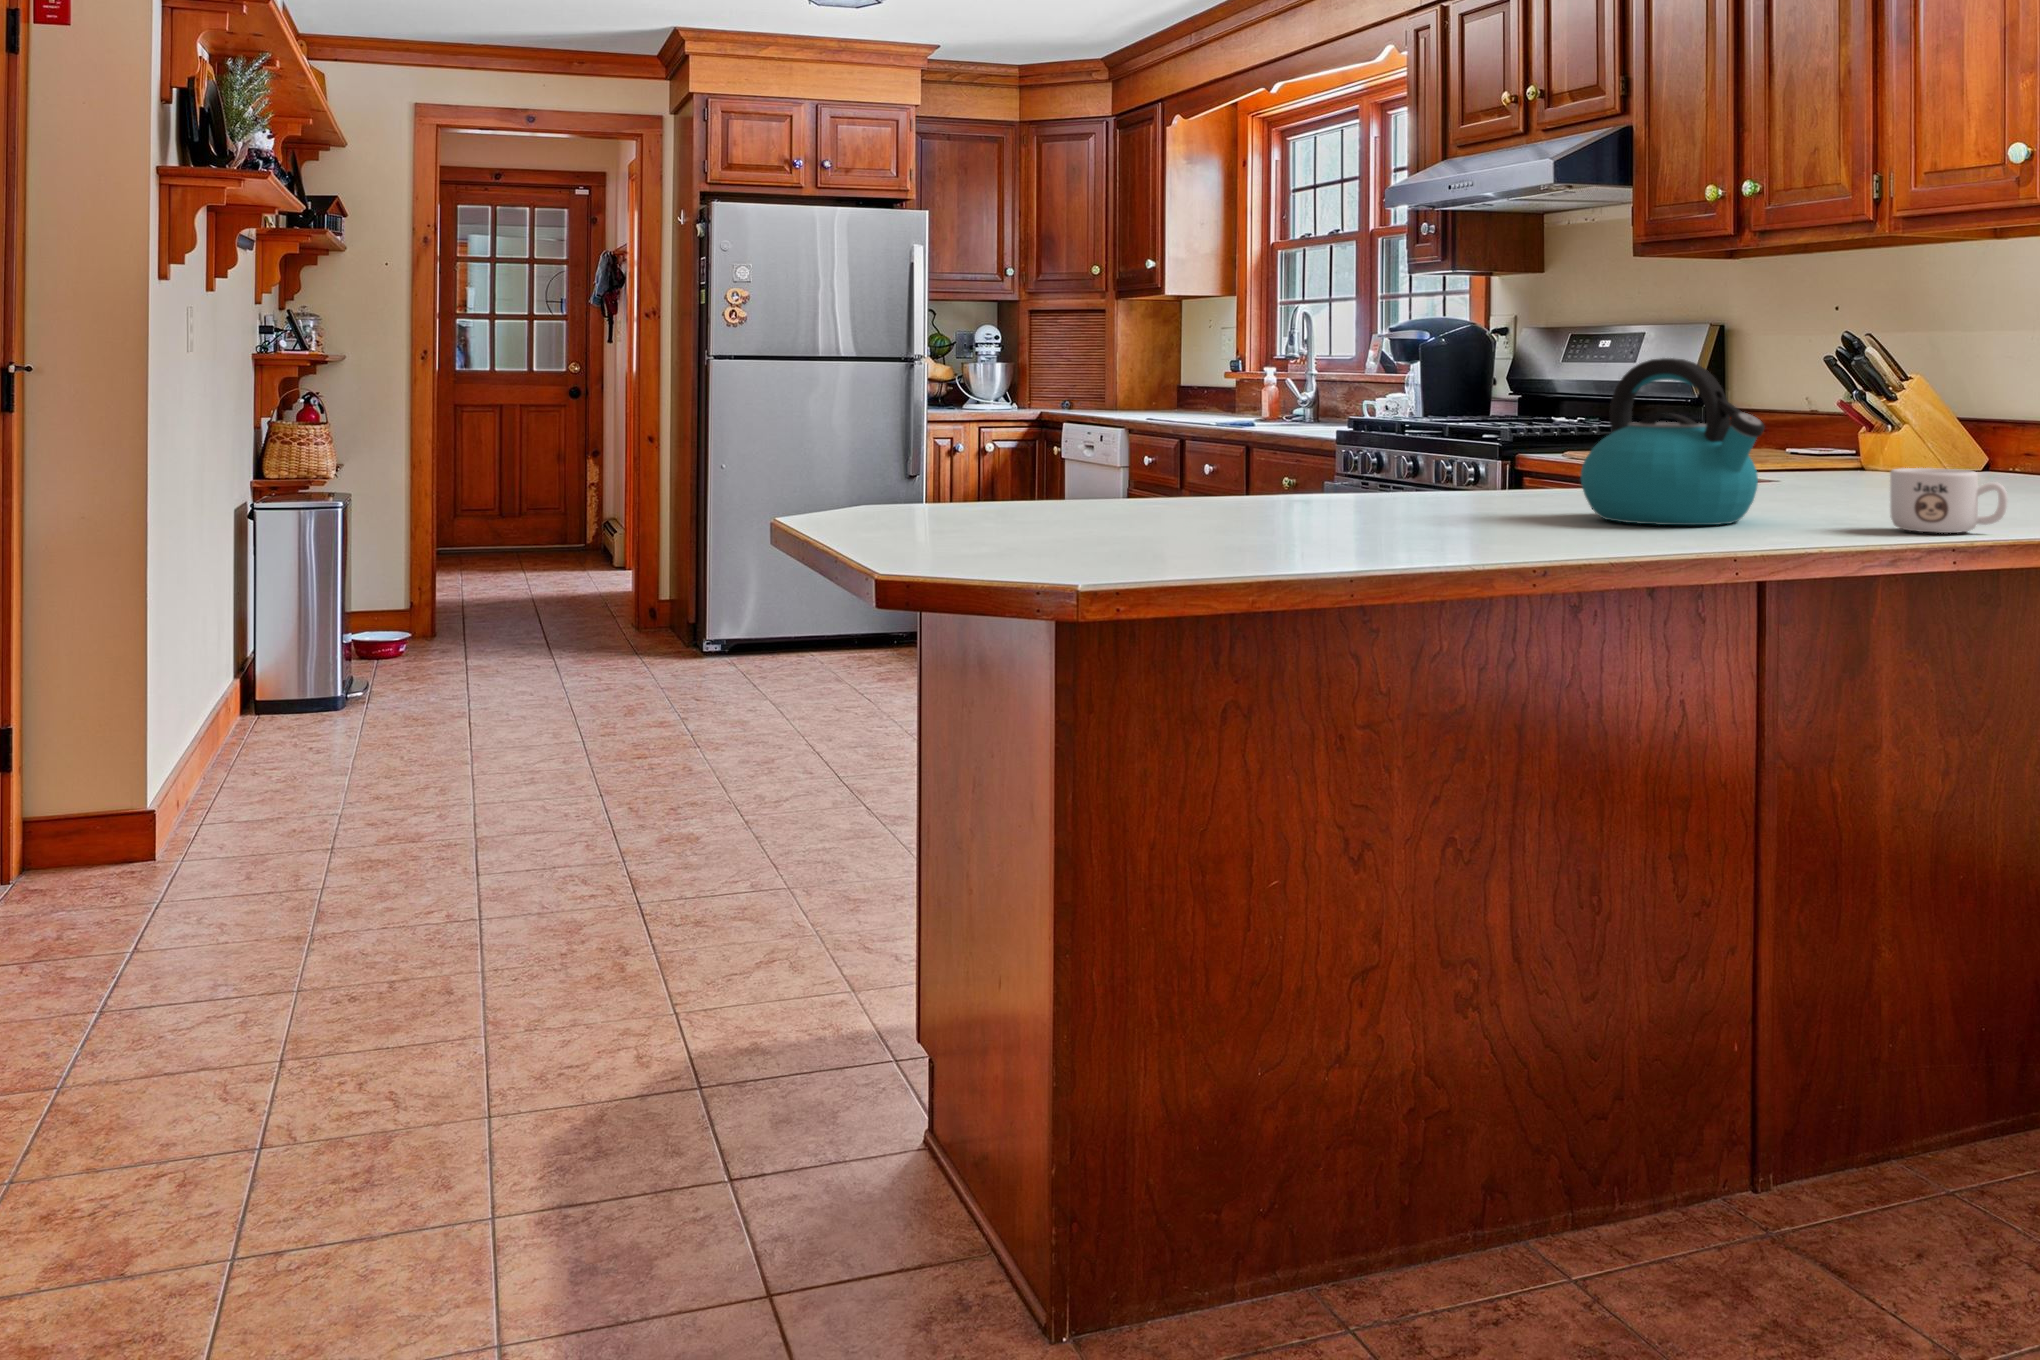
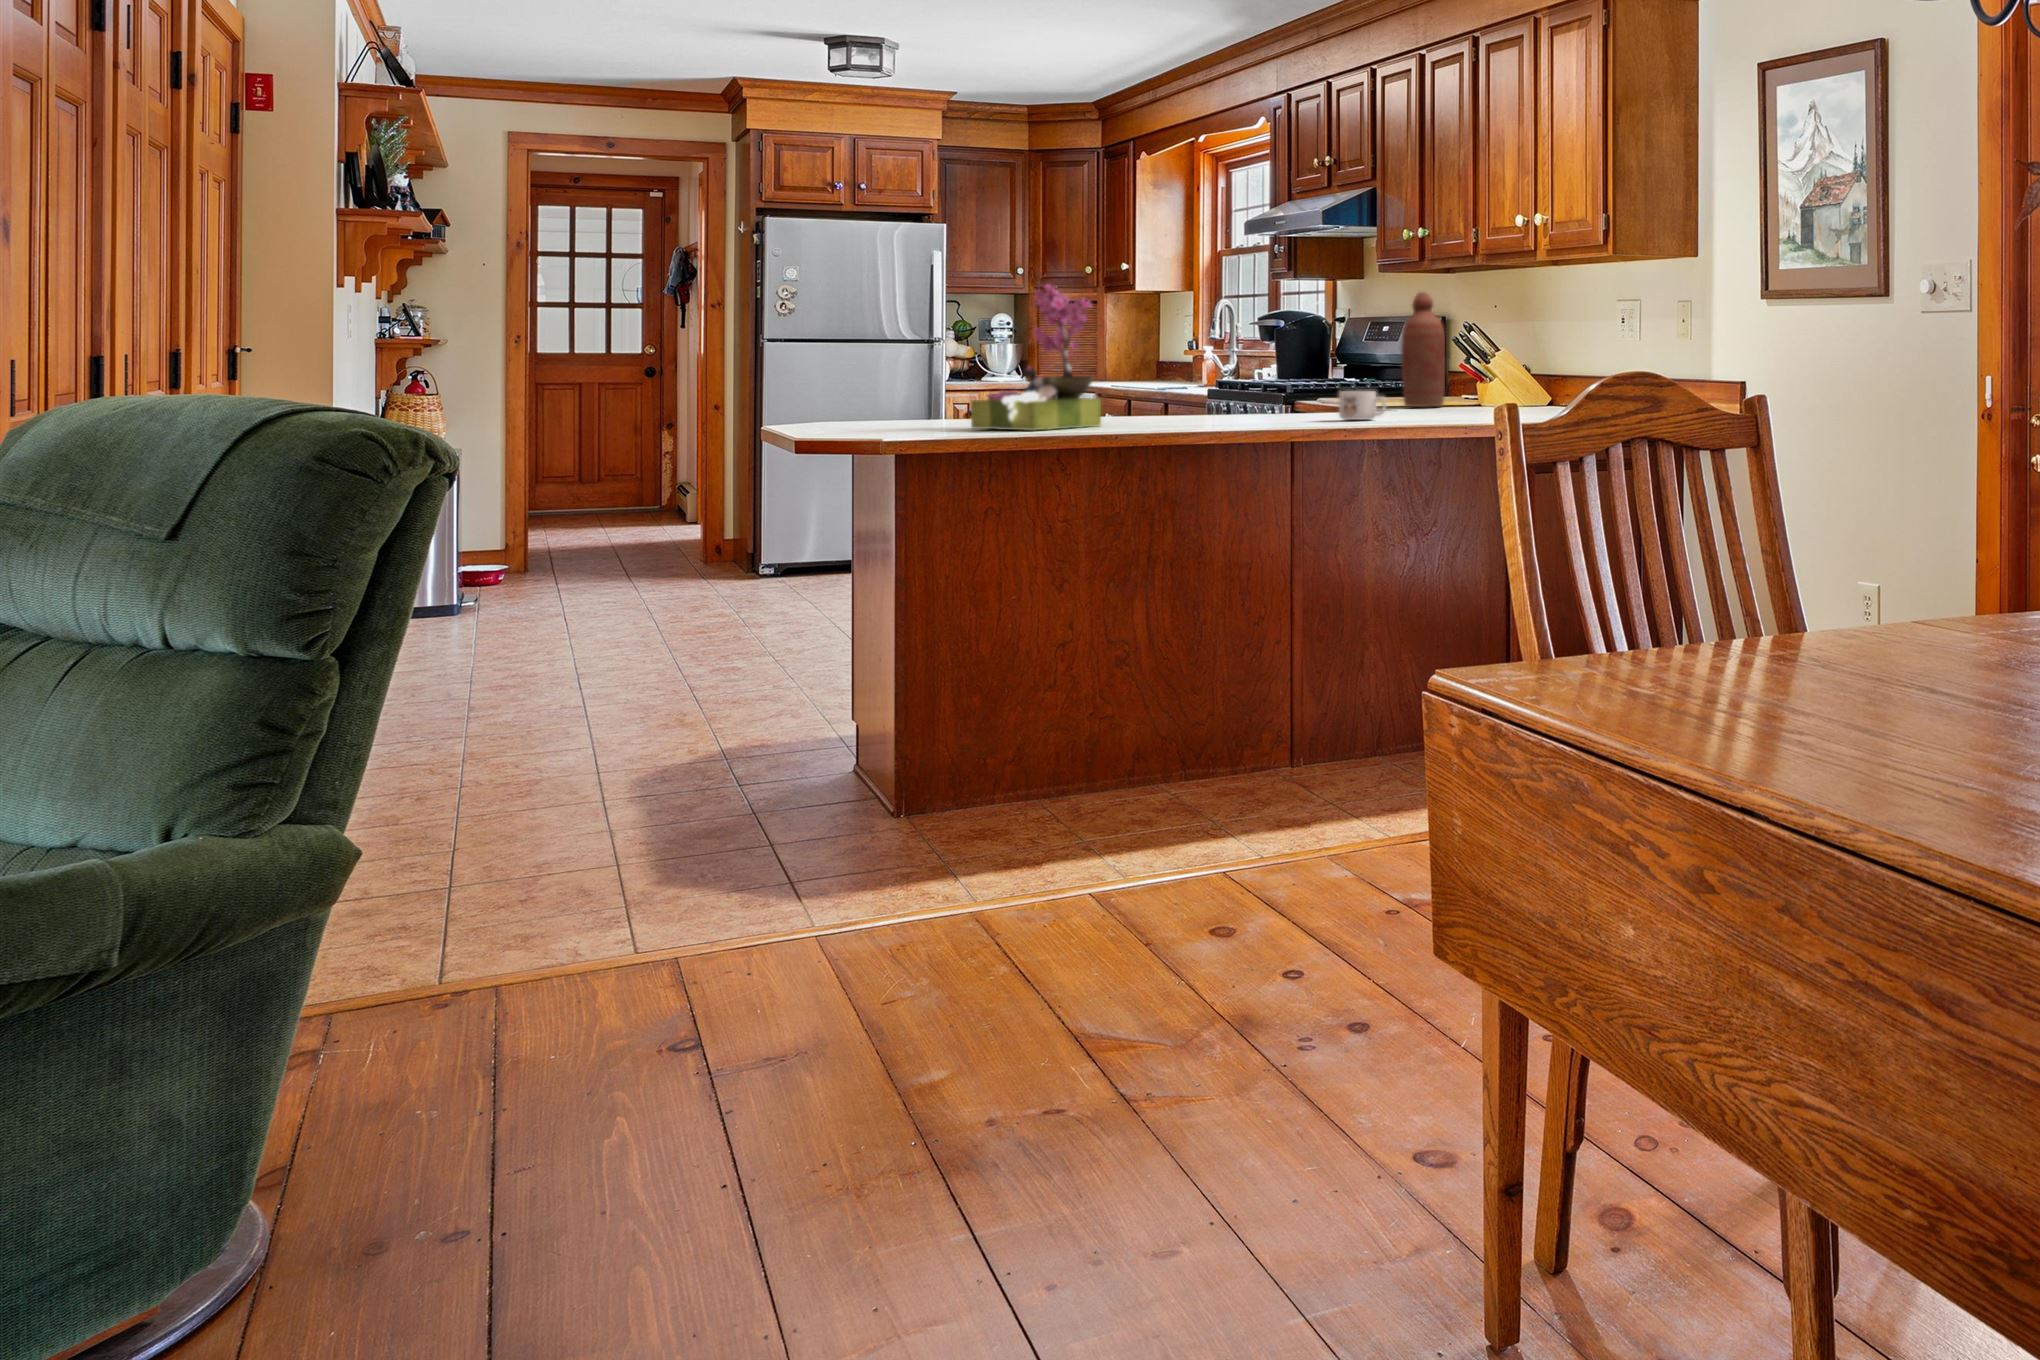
flower arrangement: none [1145,245,1392,545] -> present [971,285,1101,431]
bottle: none [1841,275,1927,489] -> present [1401,292,1445,407]
kettle: present [1581,358,1765,525] -> none [1209,338,1295,421]

